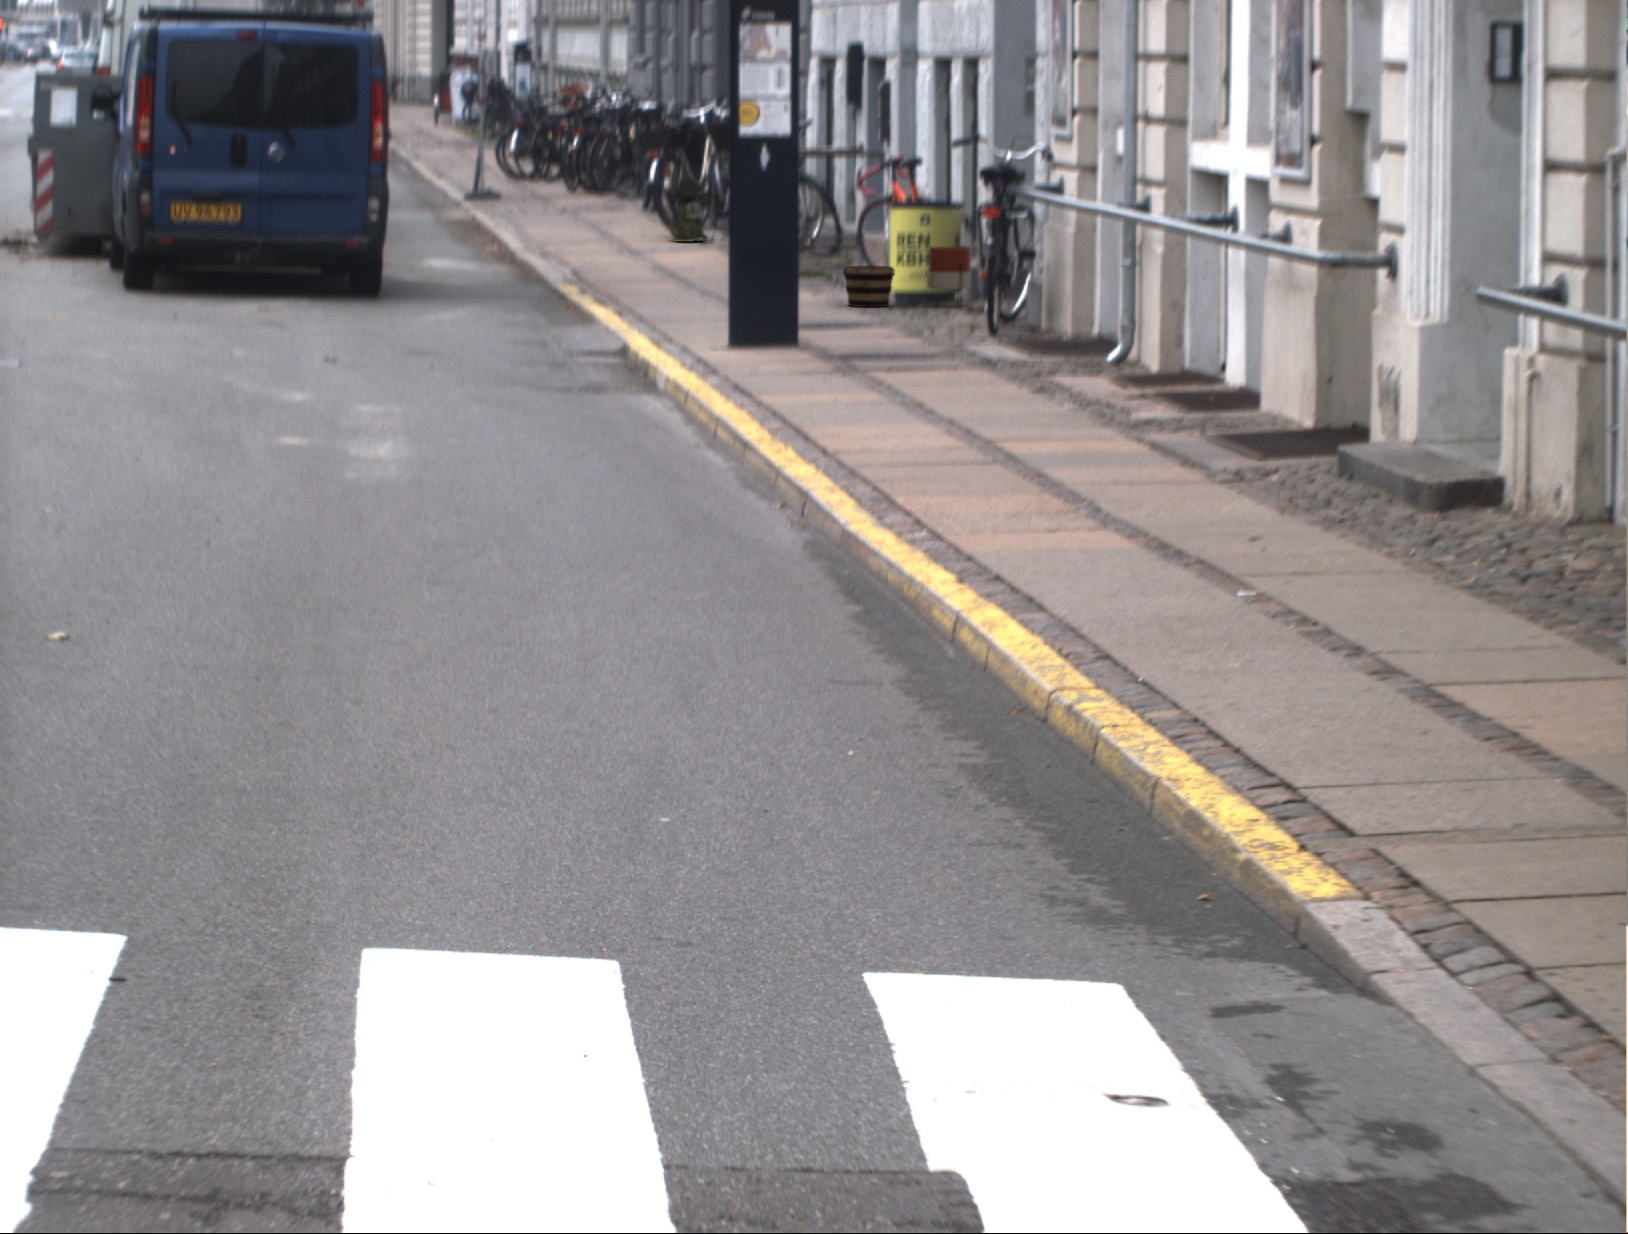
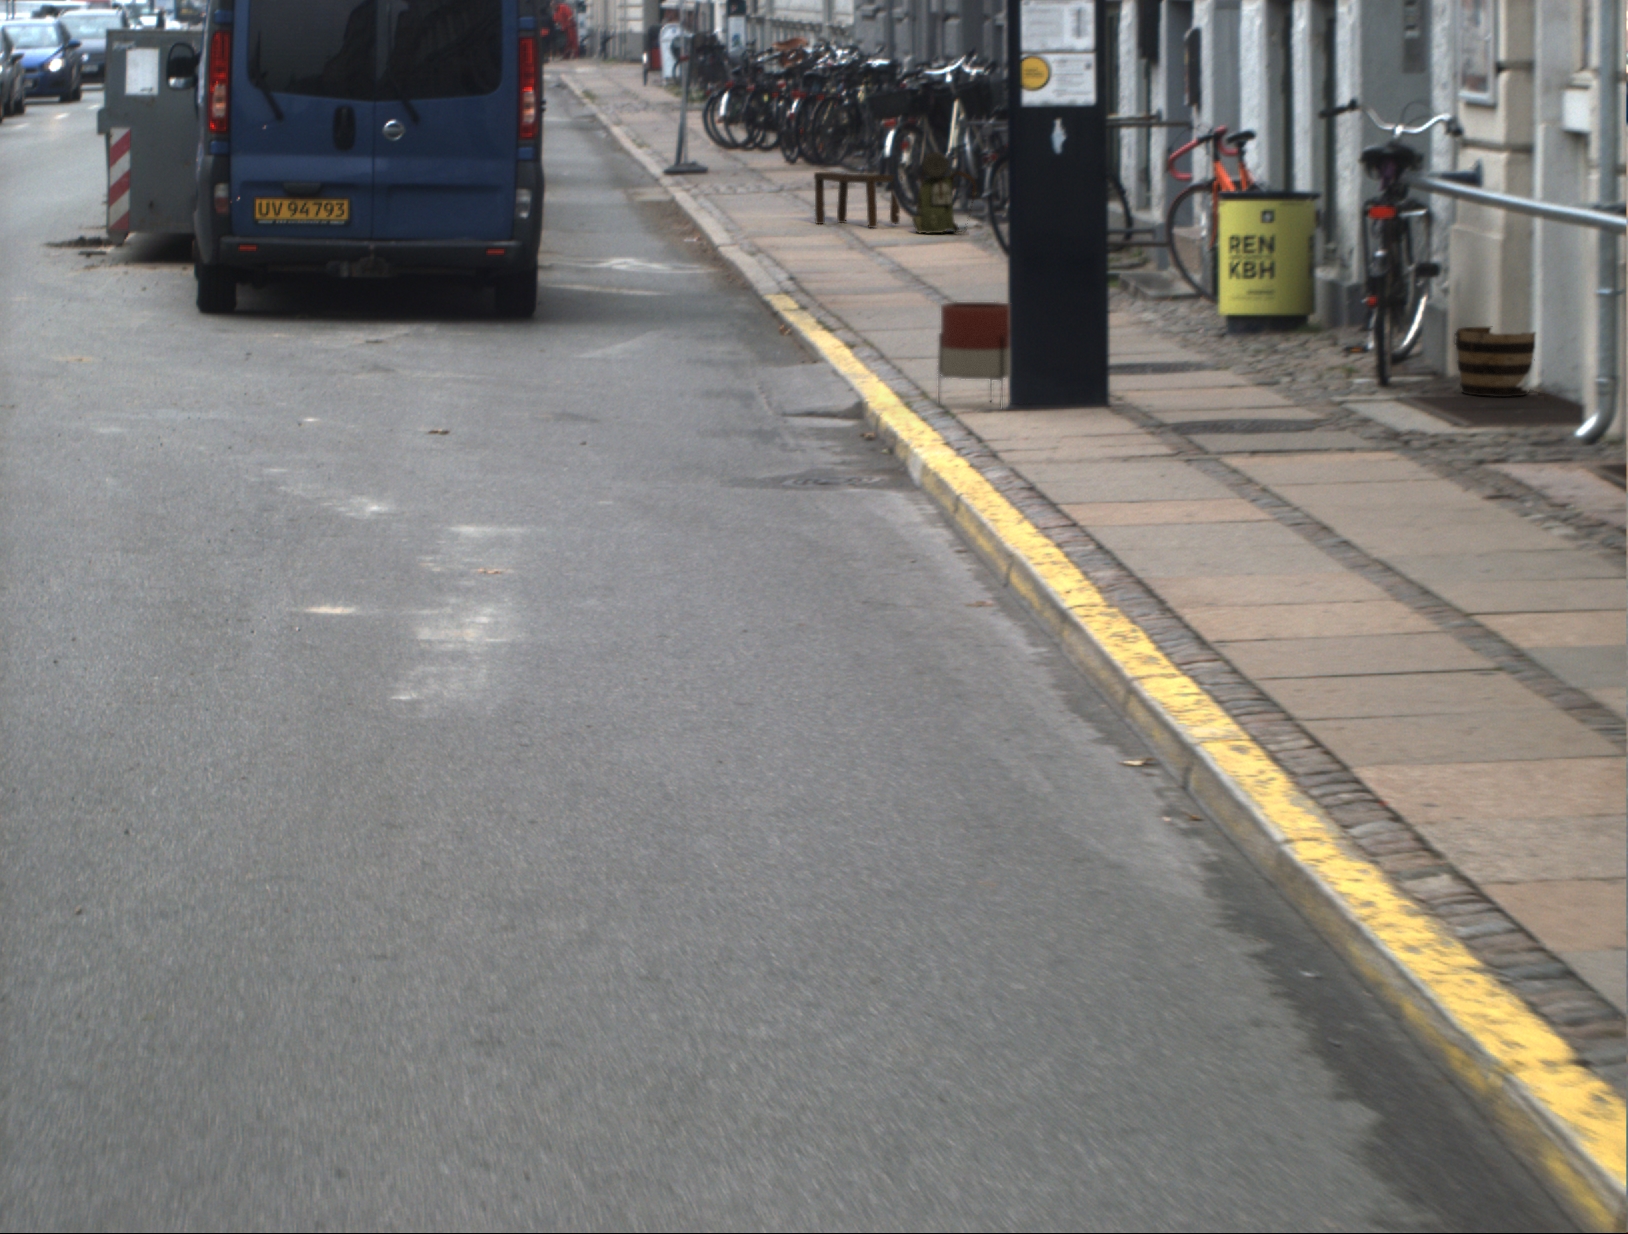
bench: none [592,193,663,238] -> present [814,172,903,228]
planter: present [926,245,971,292] -> present [938,302,1010,408]
bucket: present [843,266,895,307] -> present [1455,327,1535,397]

